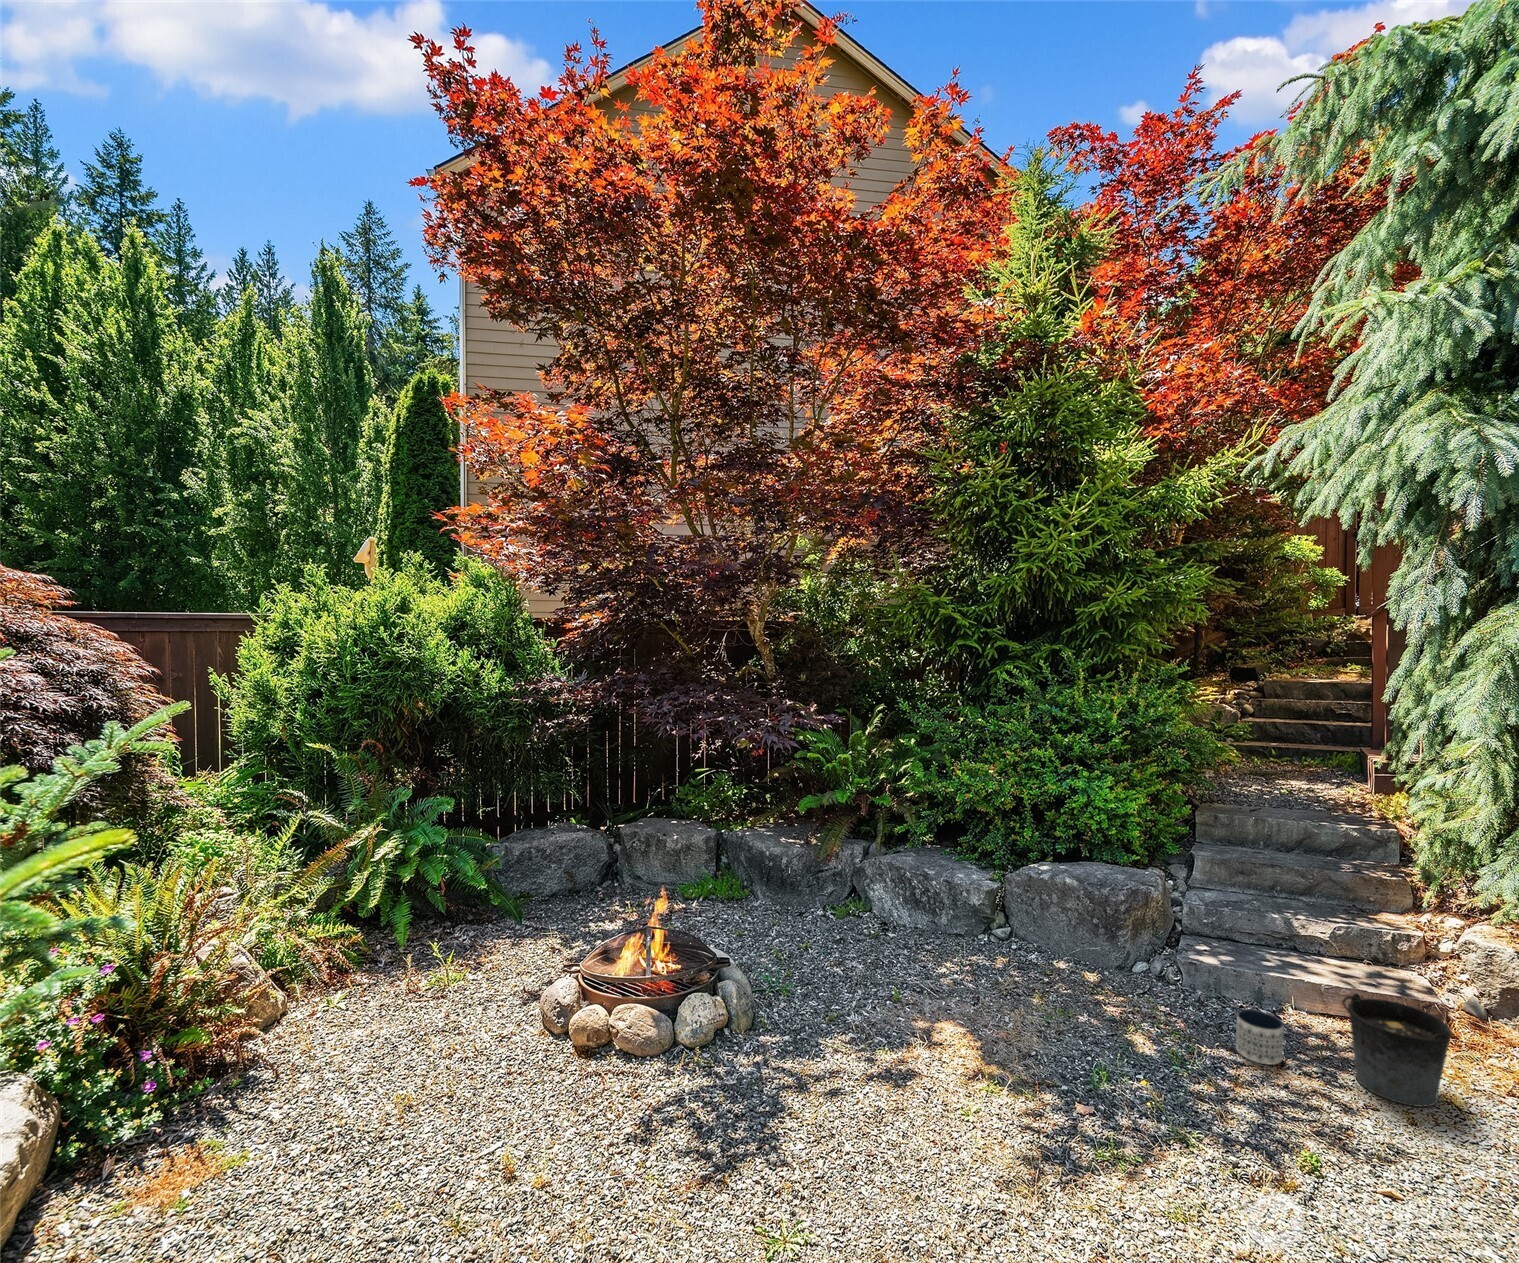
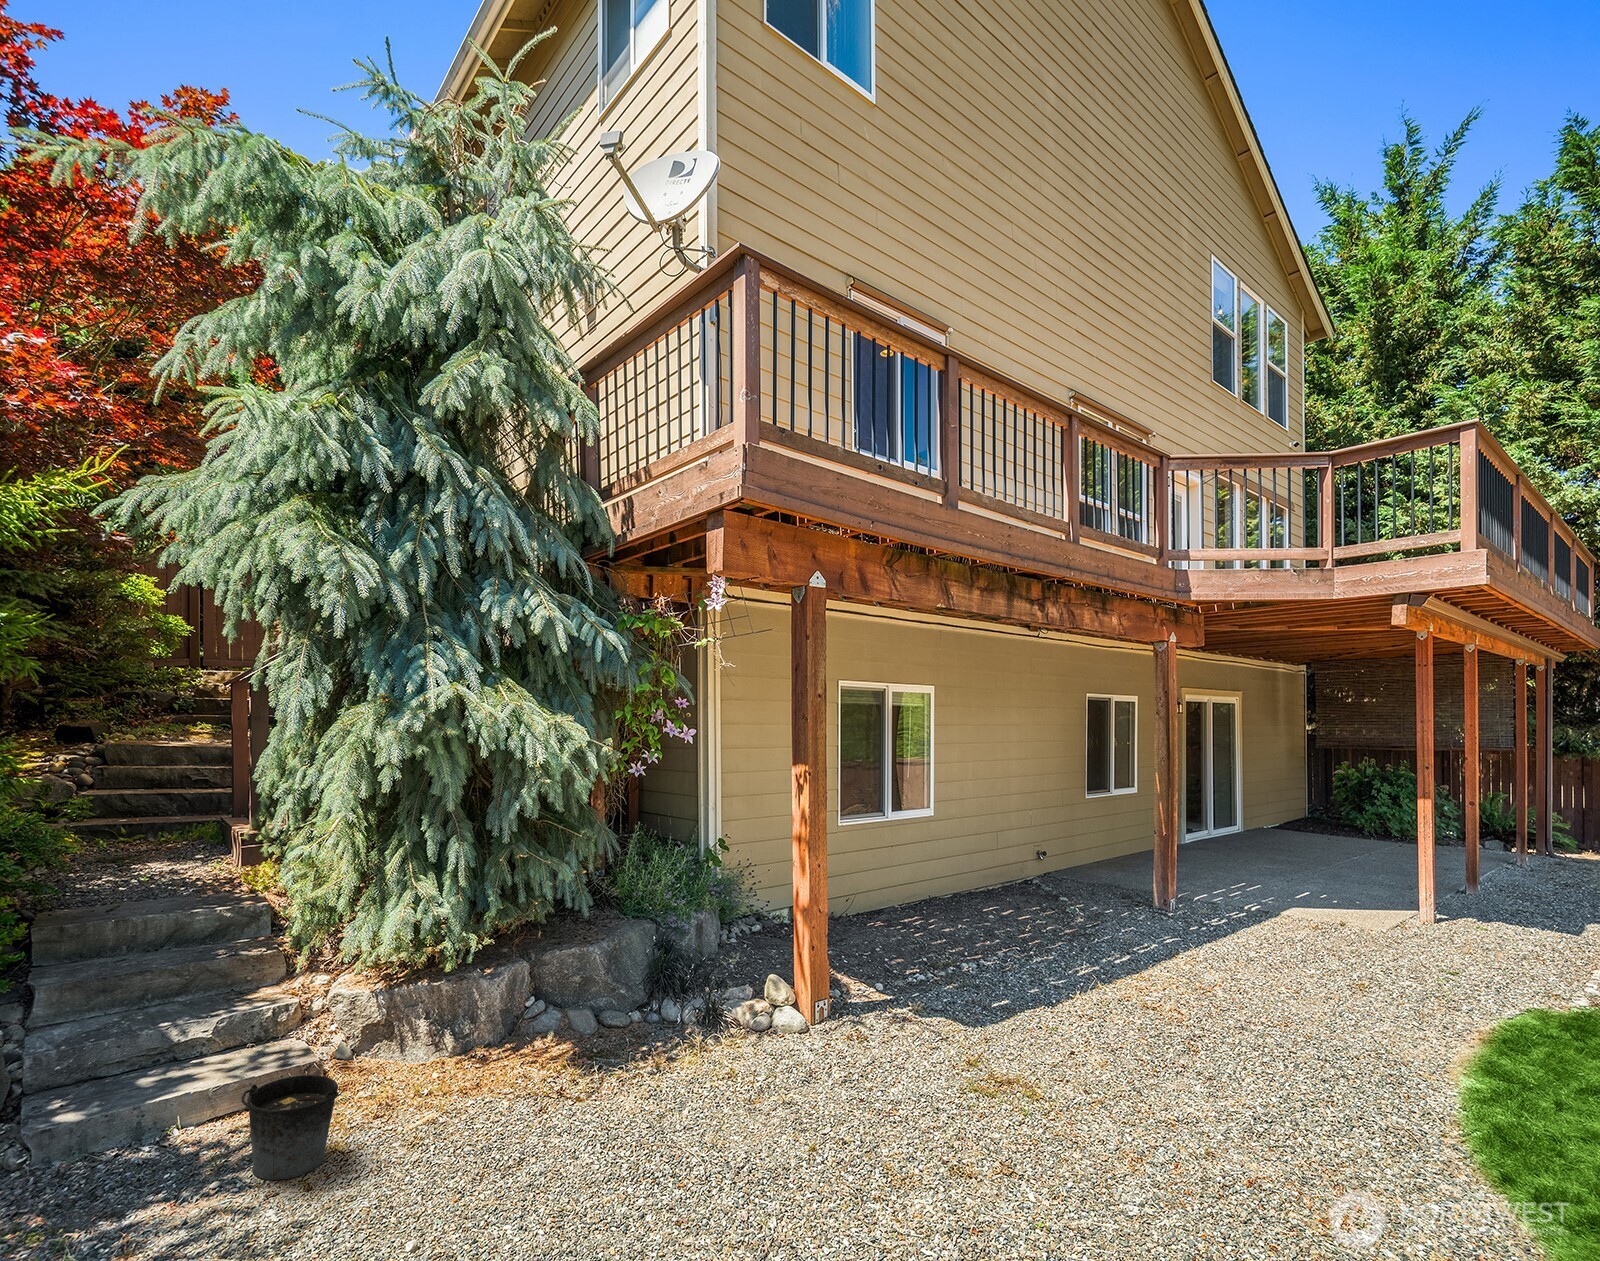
planter: present [1236,1010,1284,1065] -> none [123,1149,181,1214]

